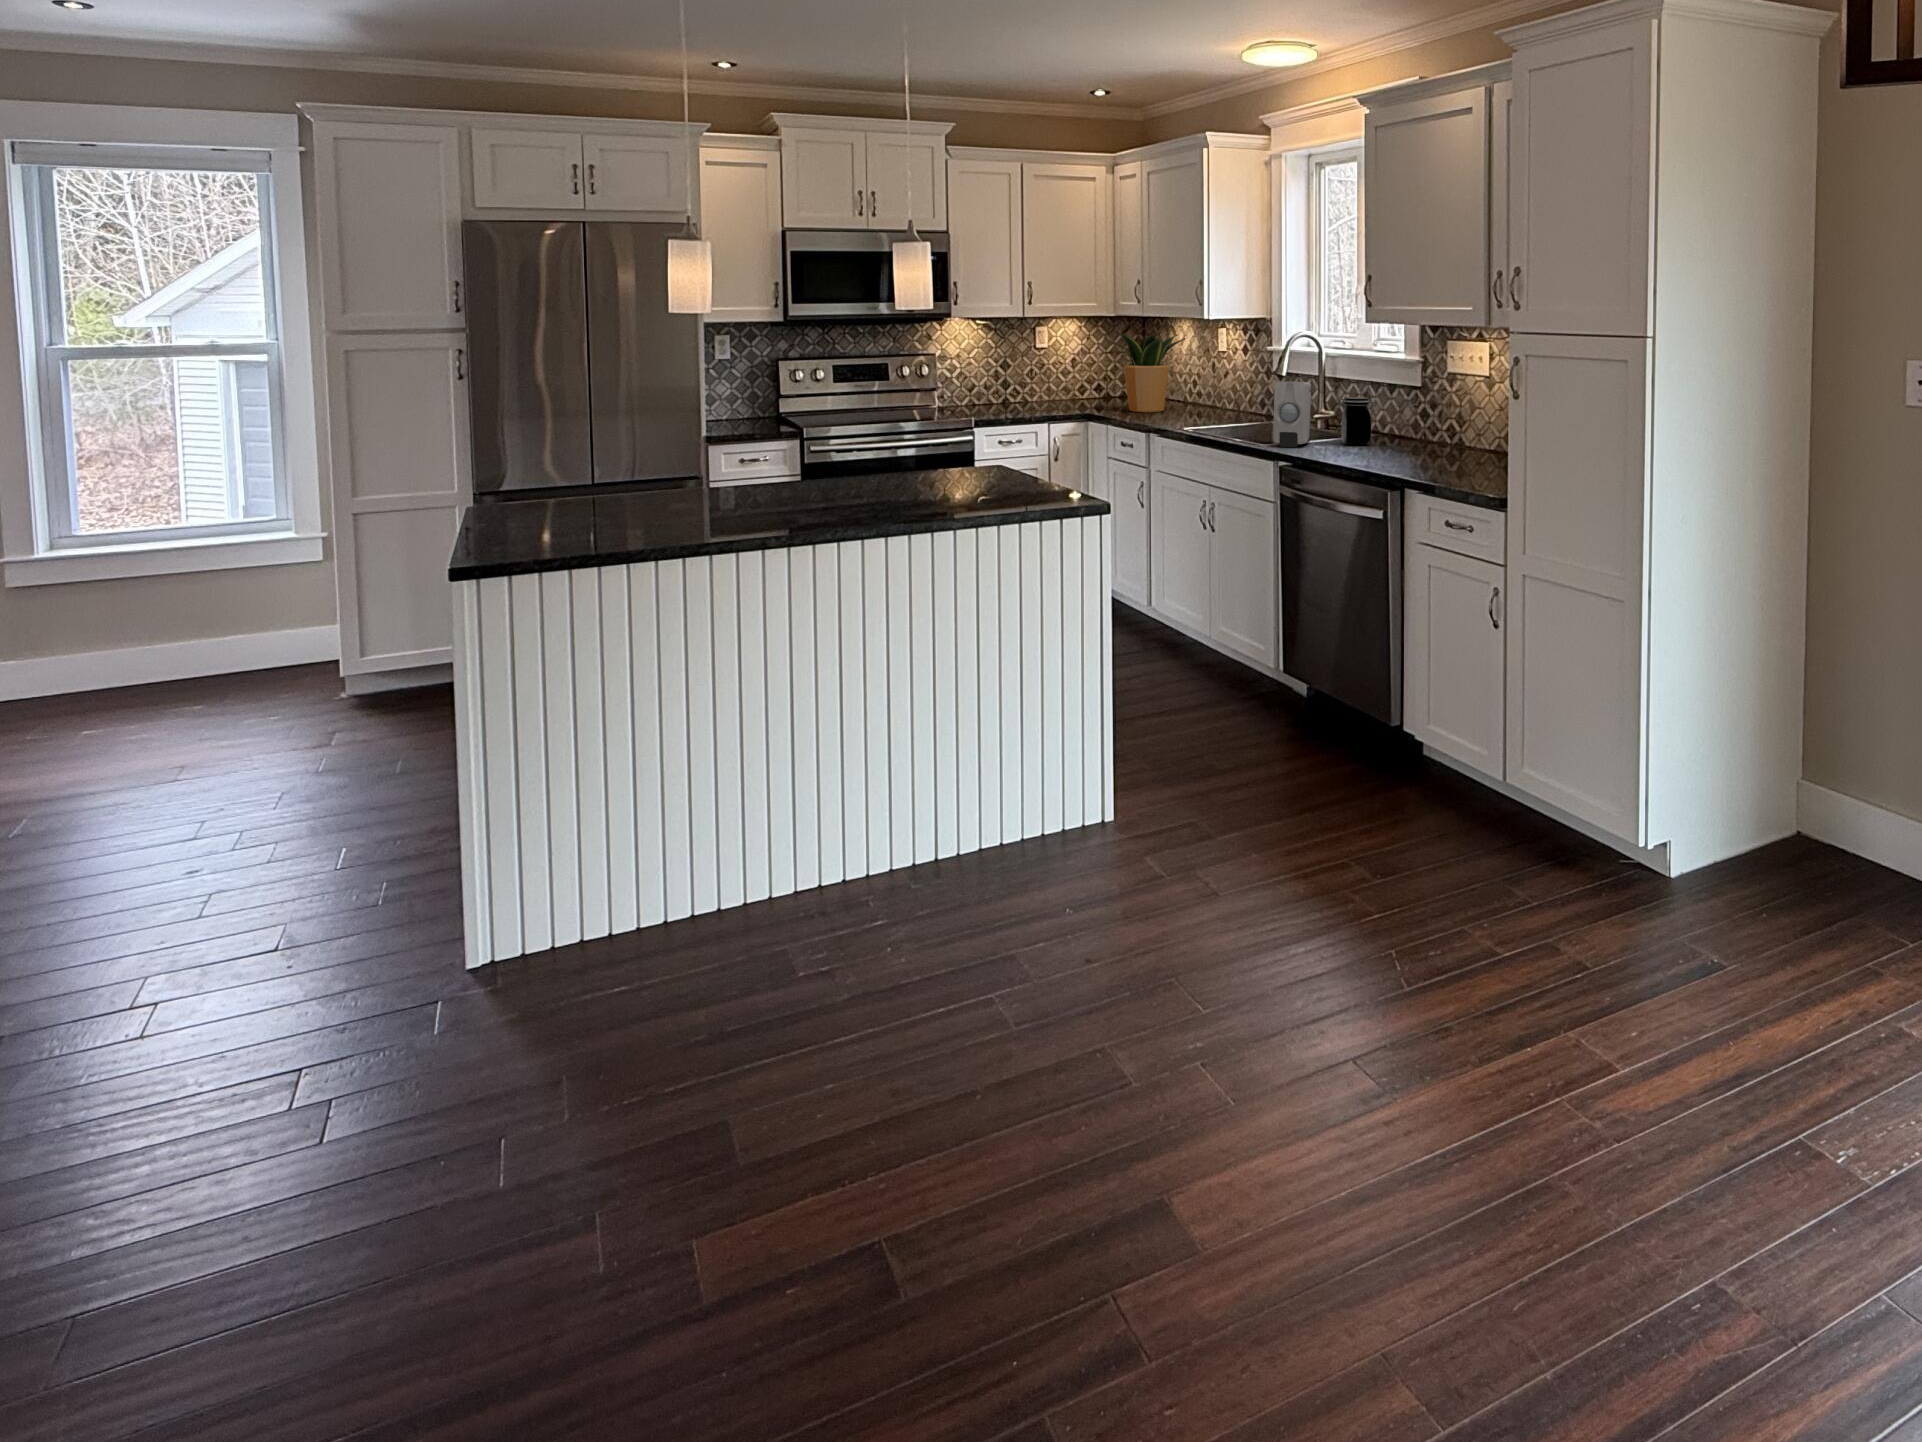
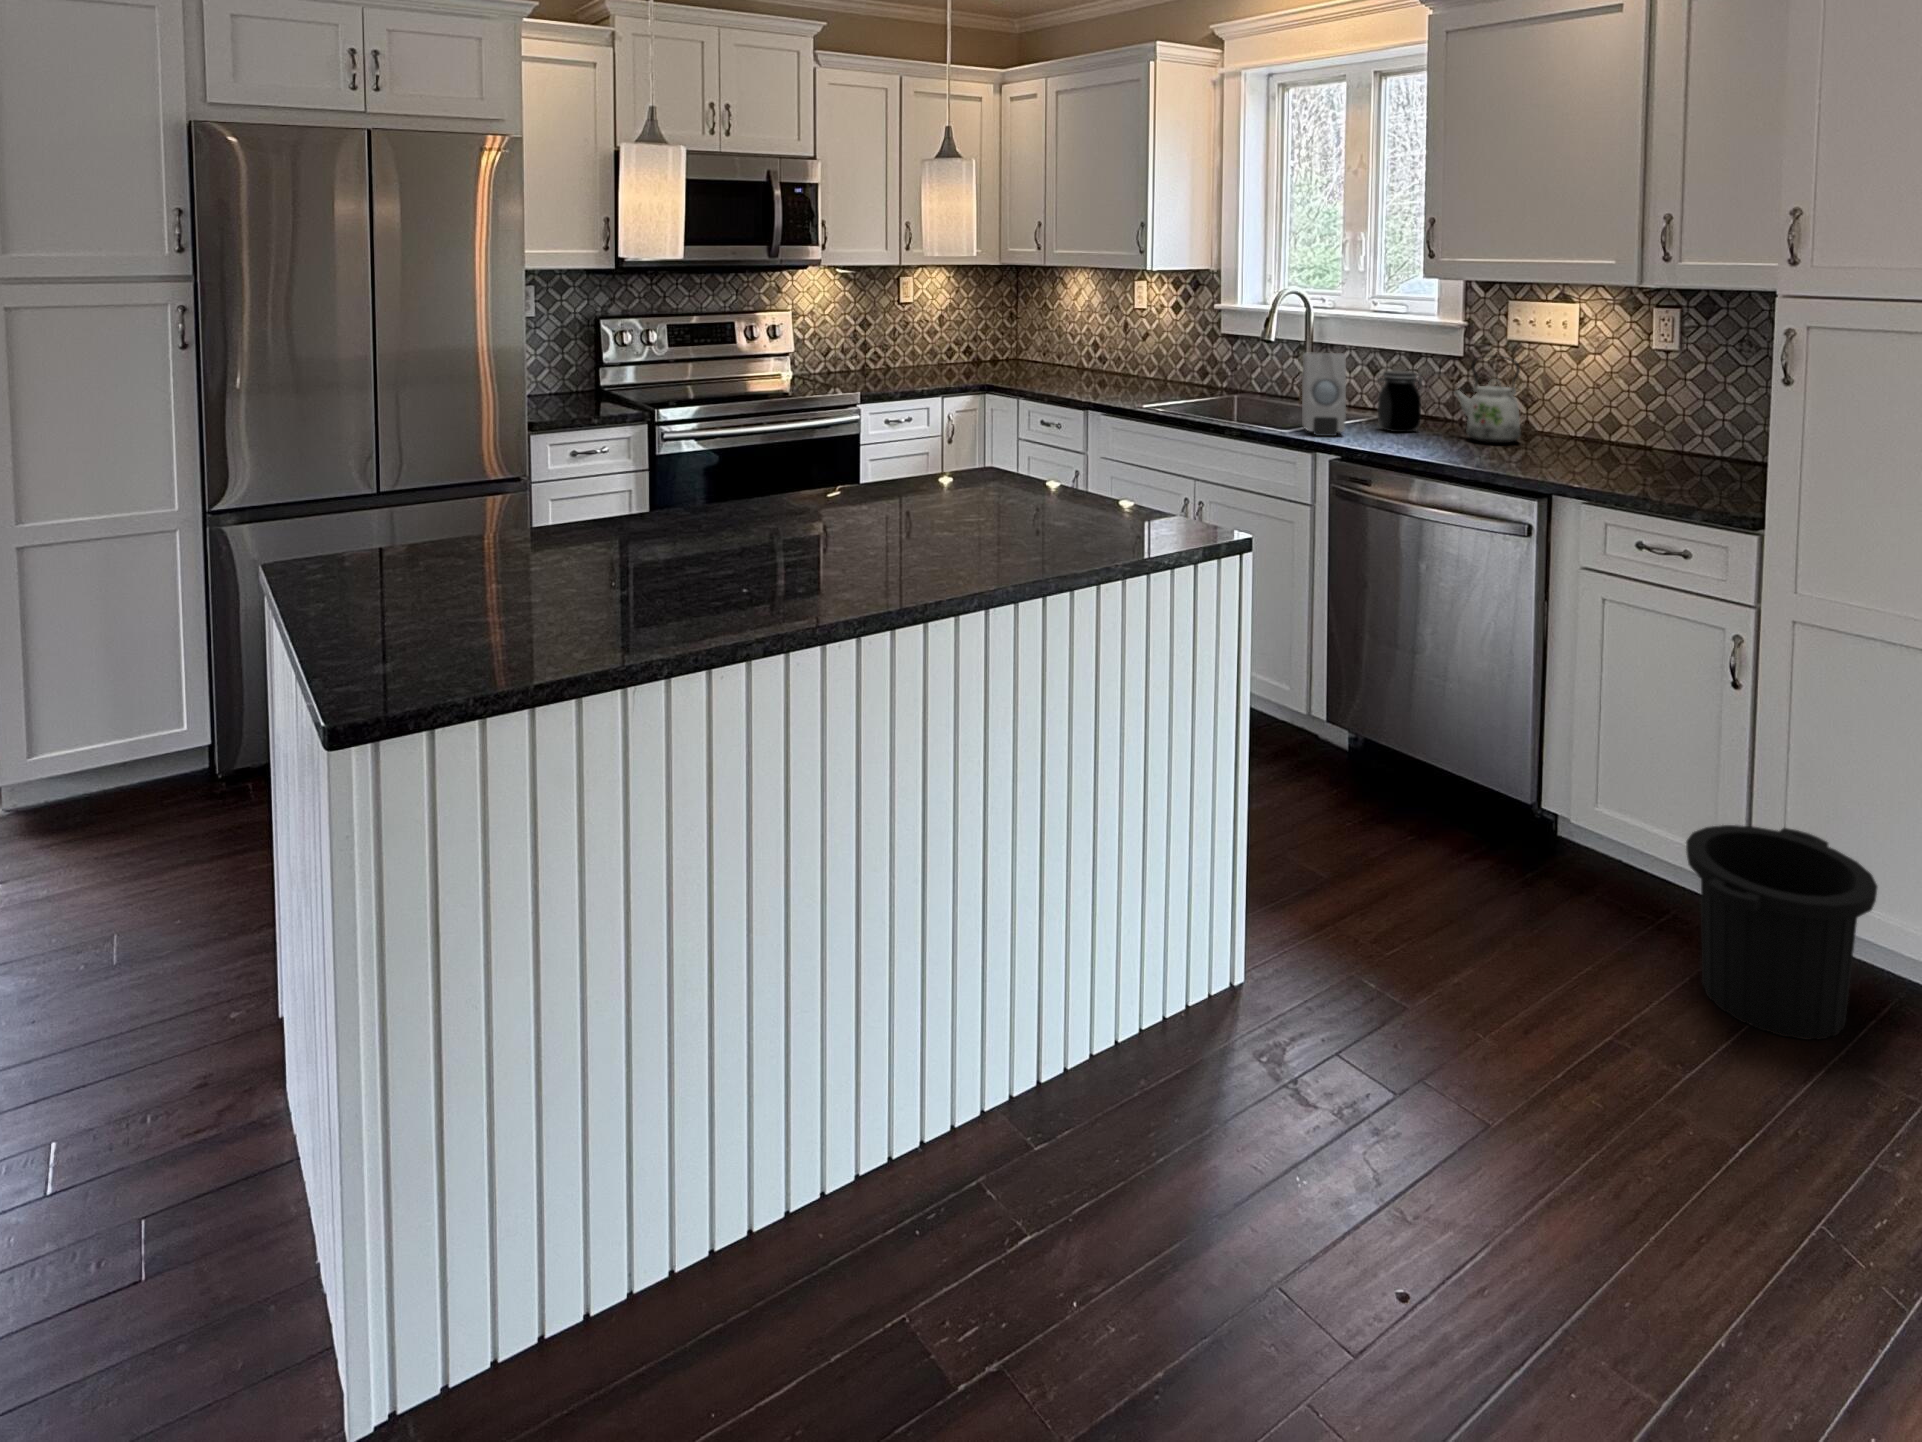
potted plant: present [1109,333,1187,412] -> none [1006,286,1101,384]
kettle: none [1390,384,1436,453] -> present [1454,356,1520,443]
trash can: none [1416,724,1543,867] -> present [1686,825,1877,1040]

